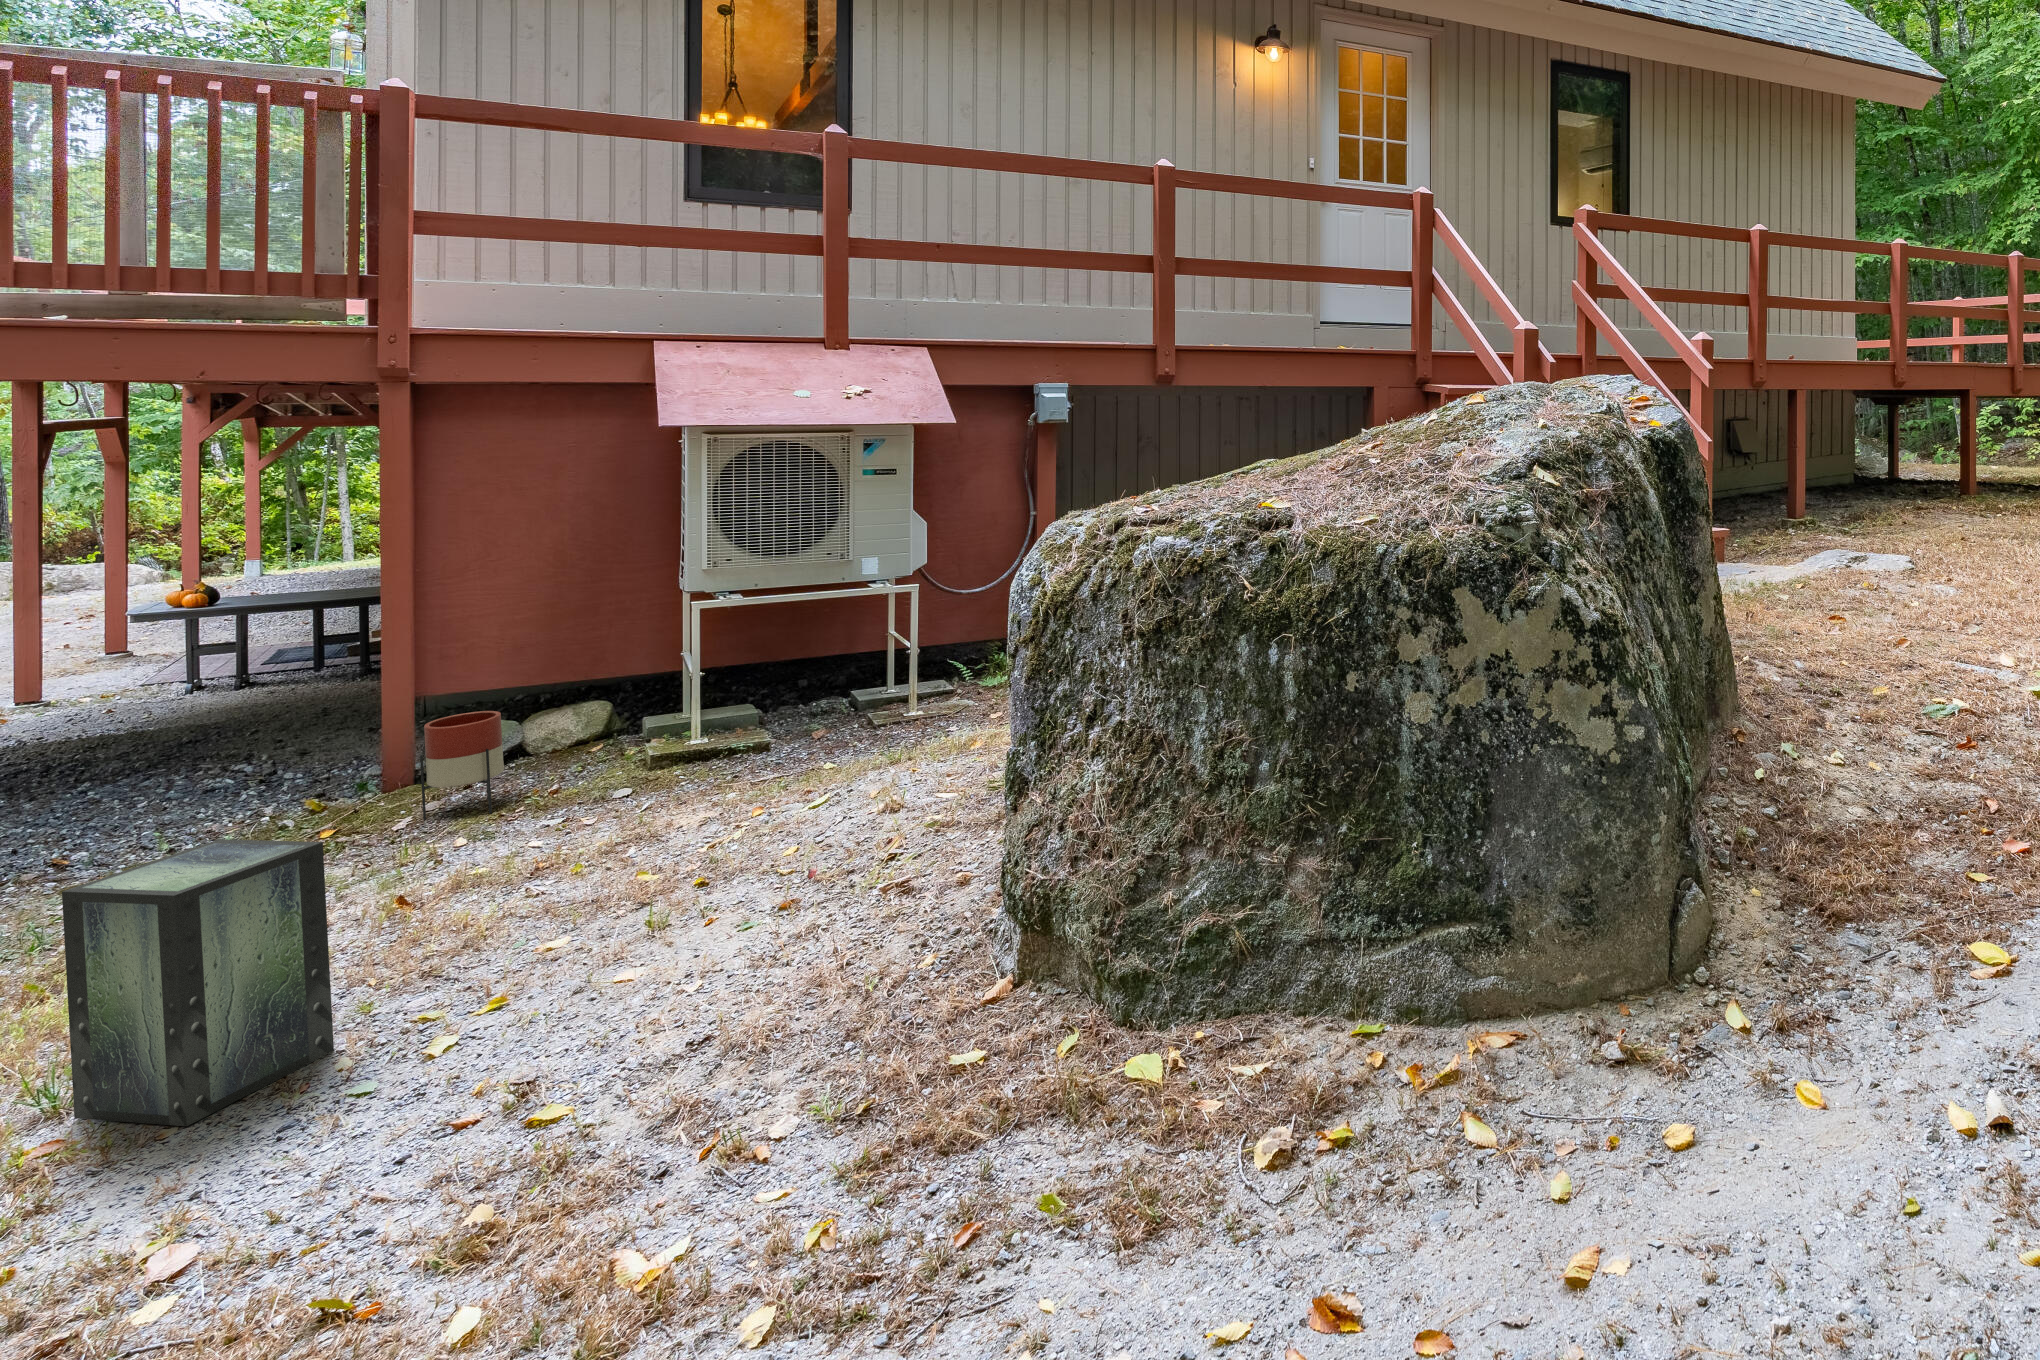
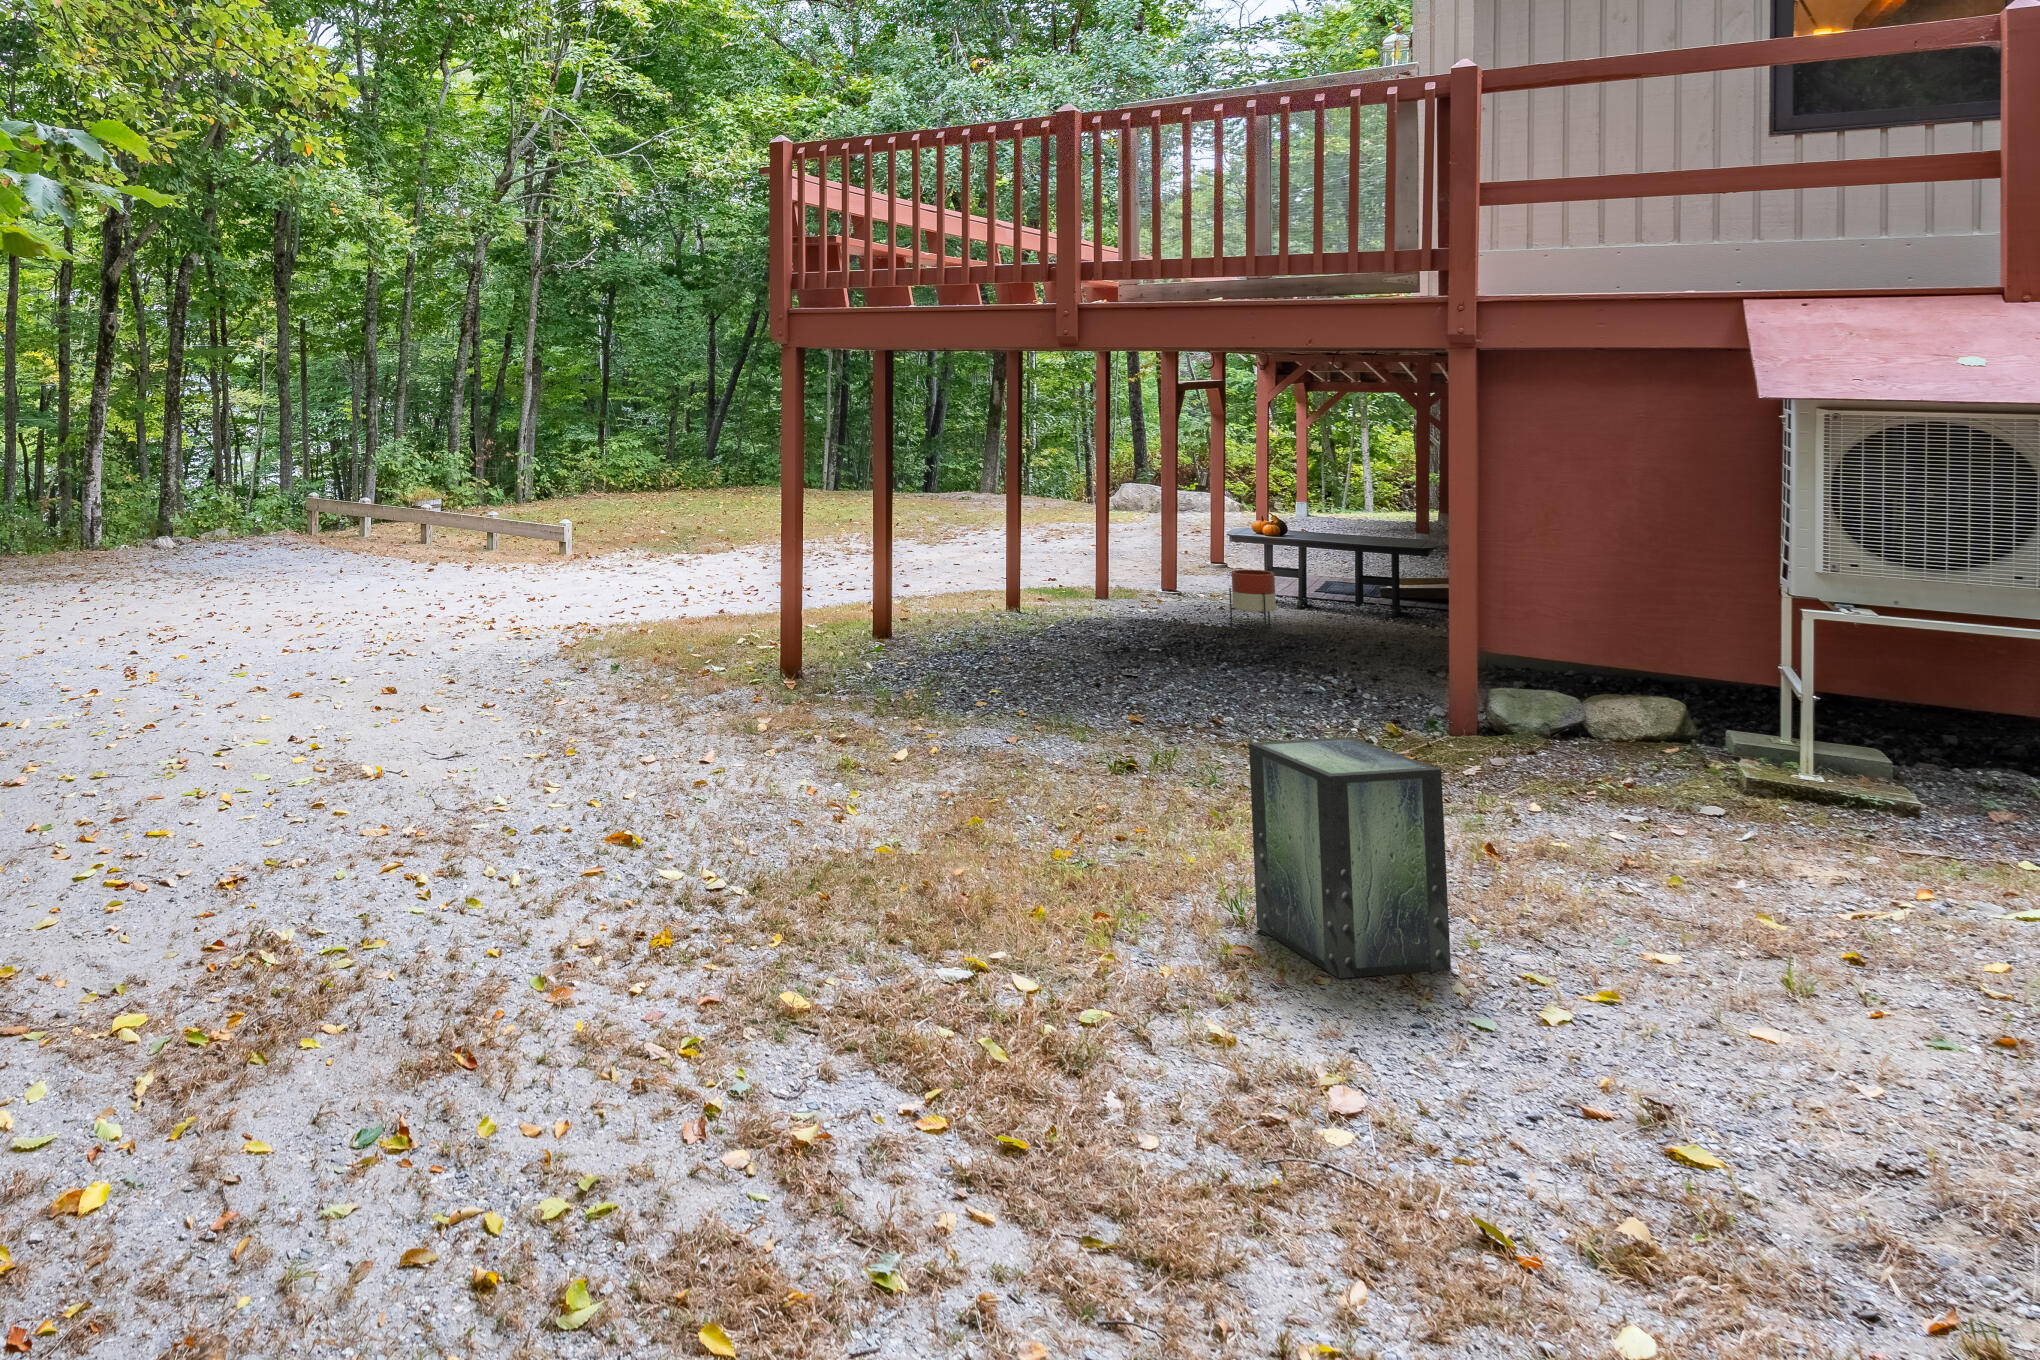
planter: present [420,711,504,820] -> present [1229,570,1276,633]

